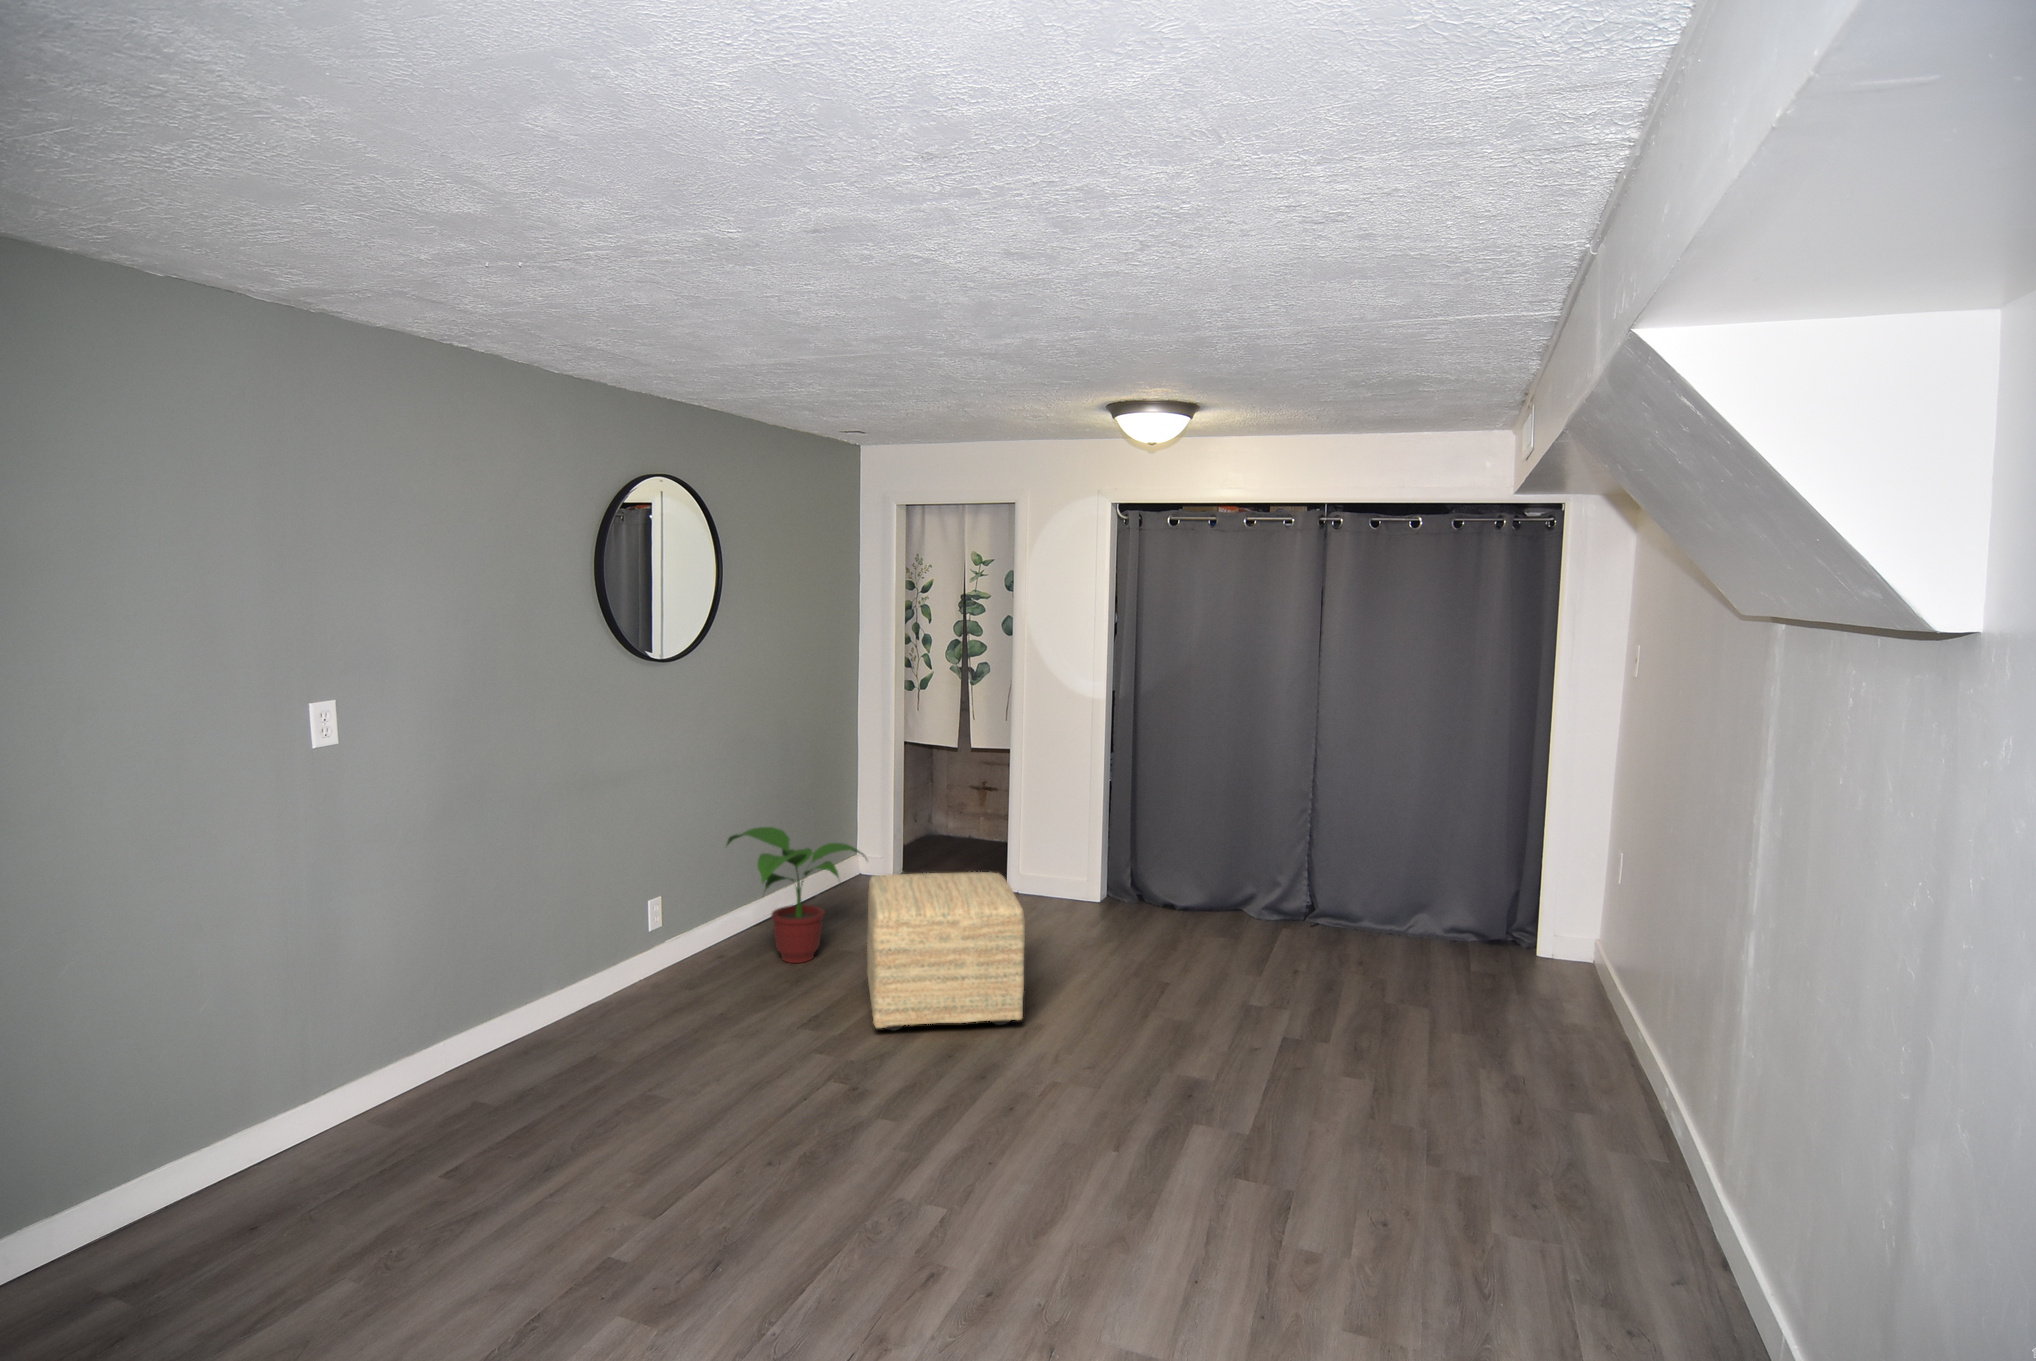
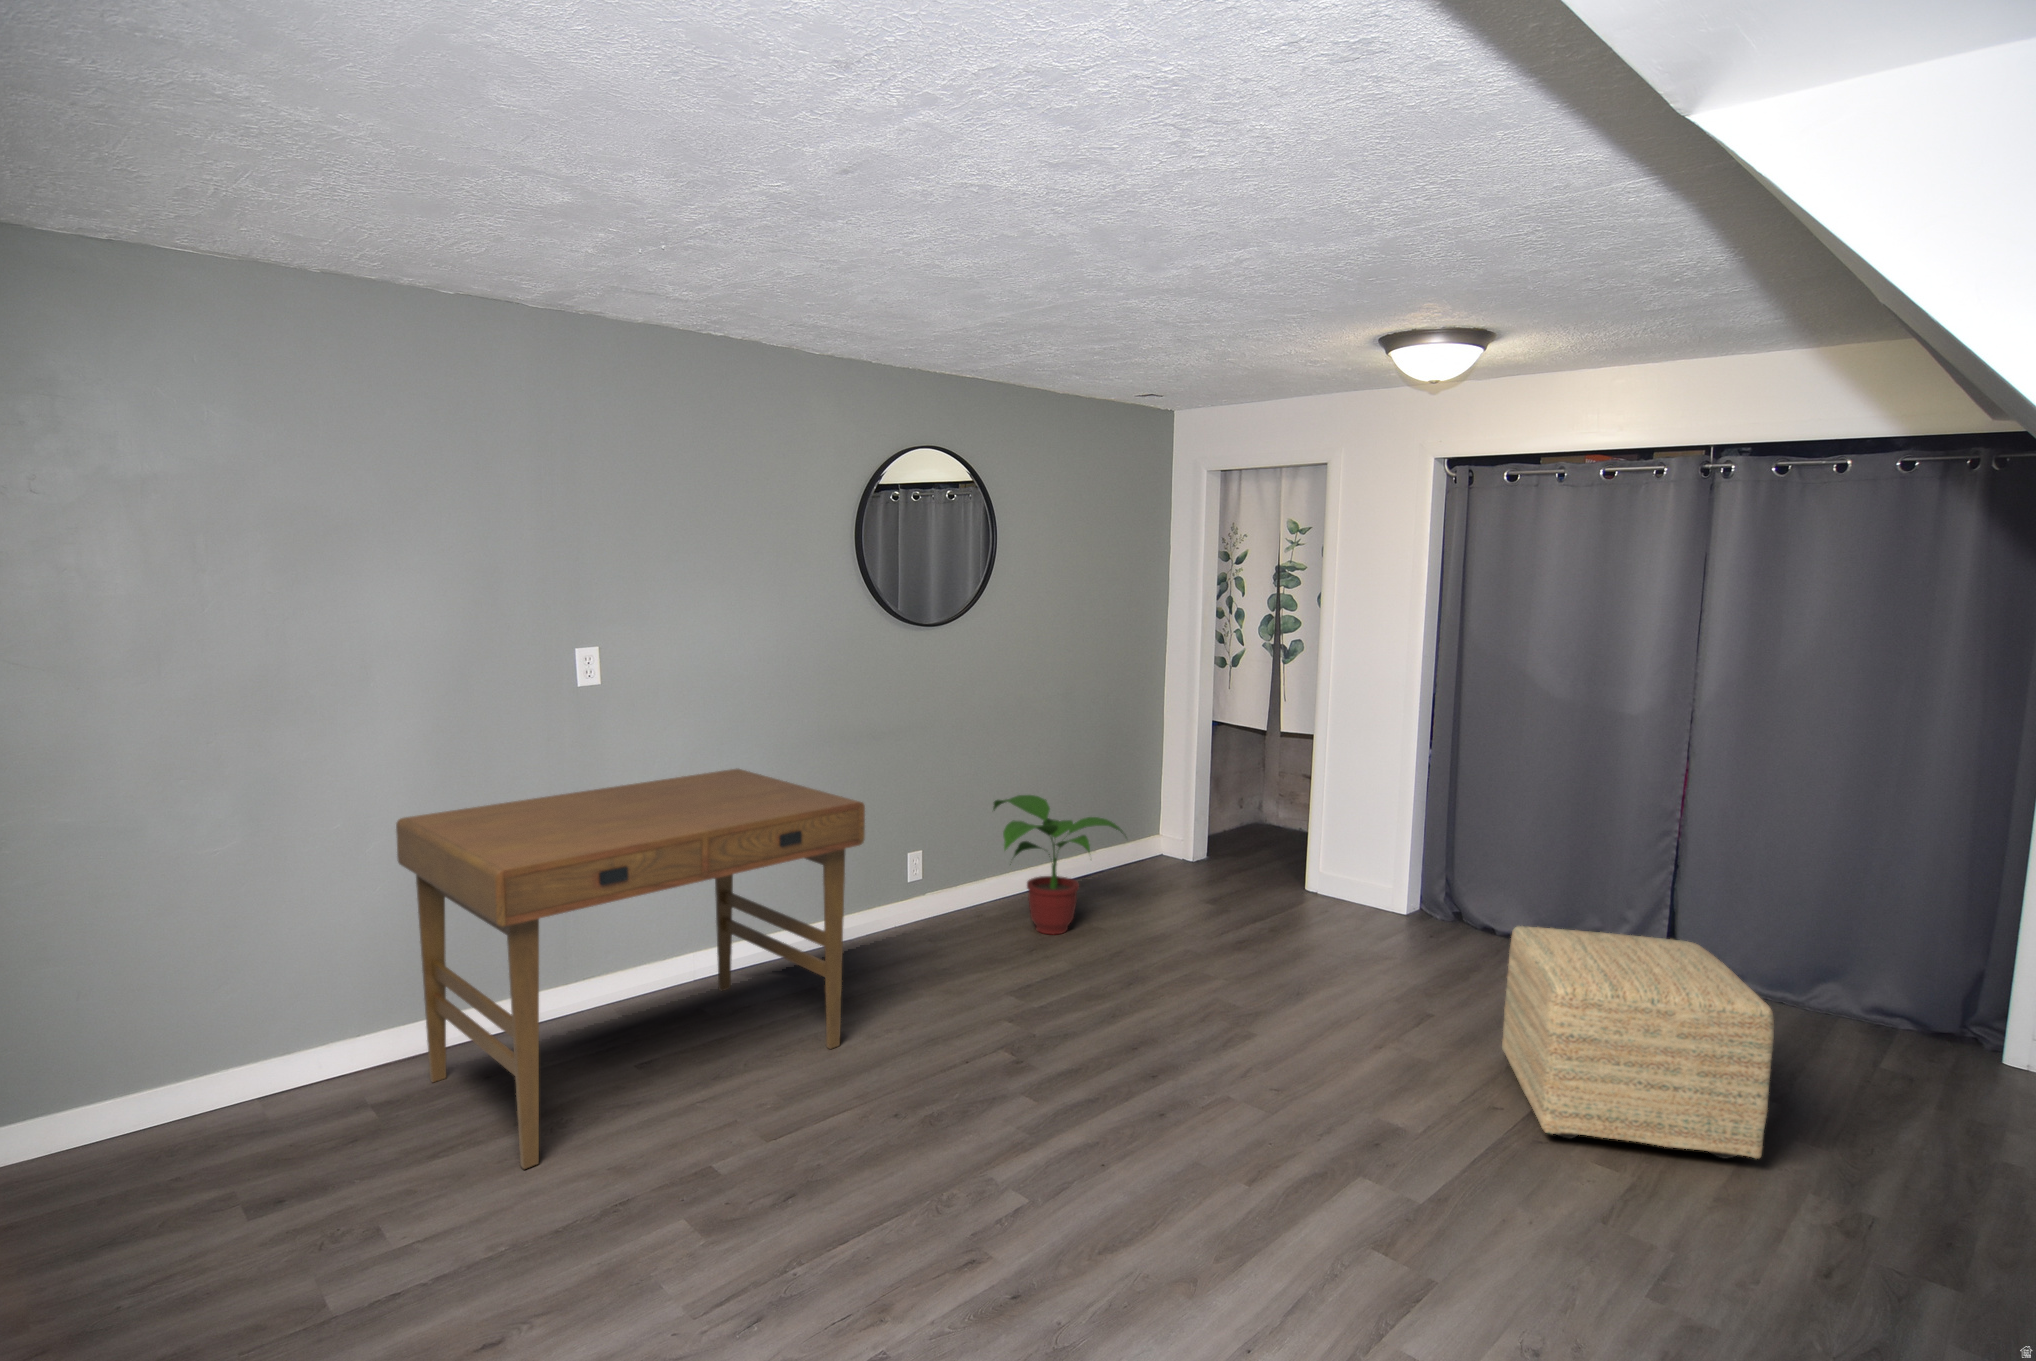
desk: none [108,824,664,1293] -> present [396,769,865,1169]
ottoman: present [867,872,1025,1031] -> present [1502,926,1774,1159]

